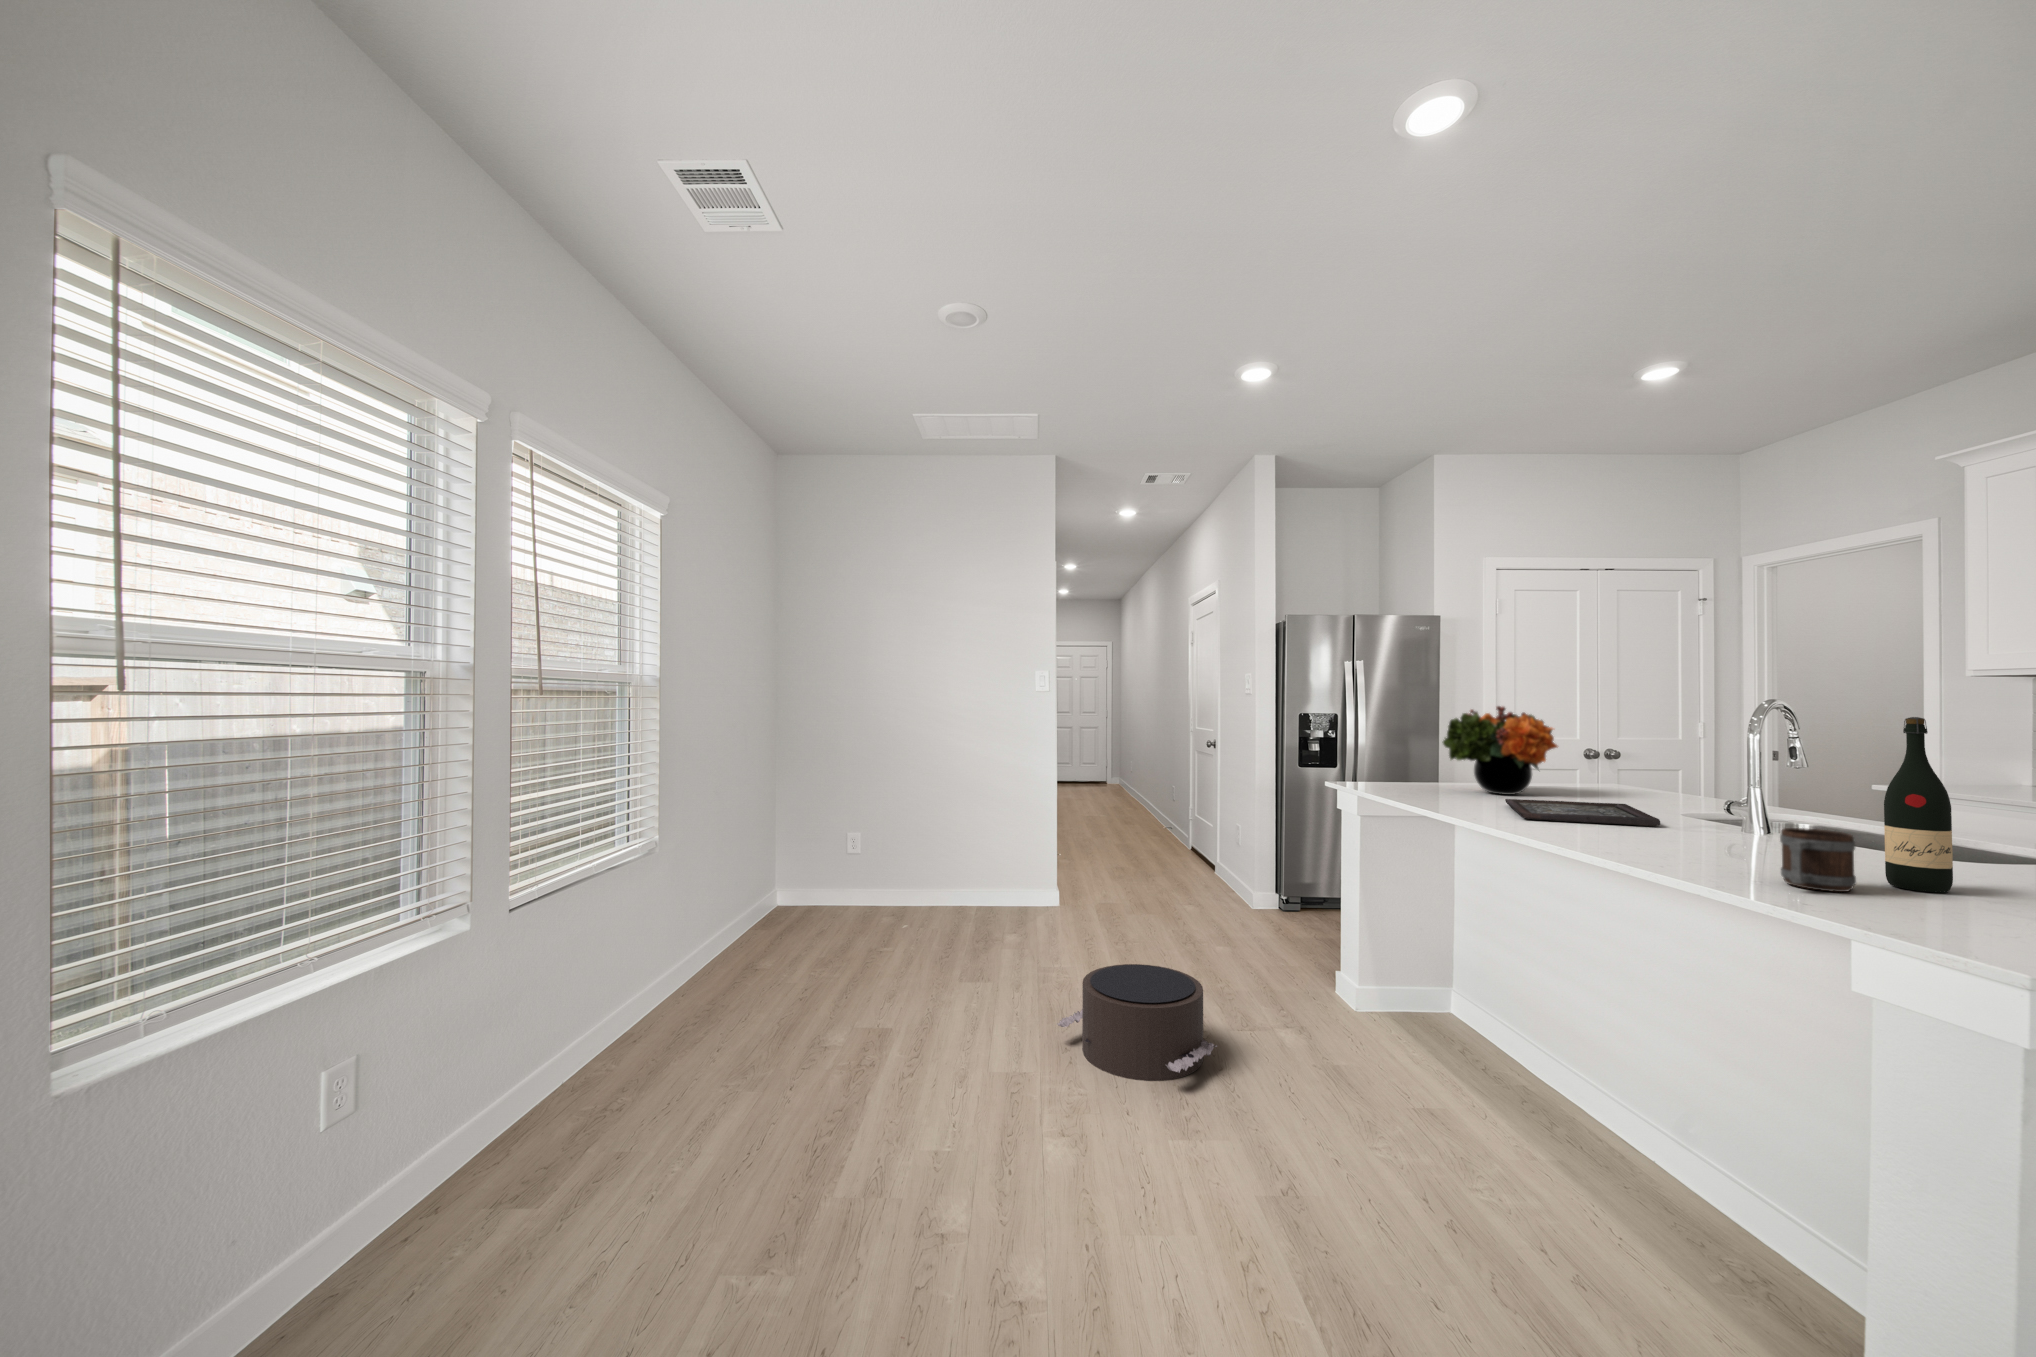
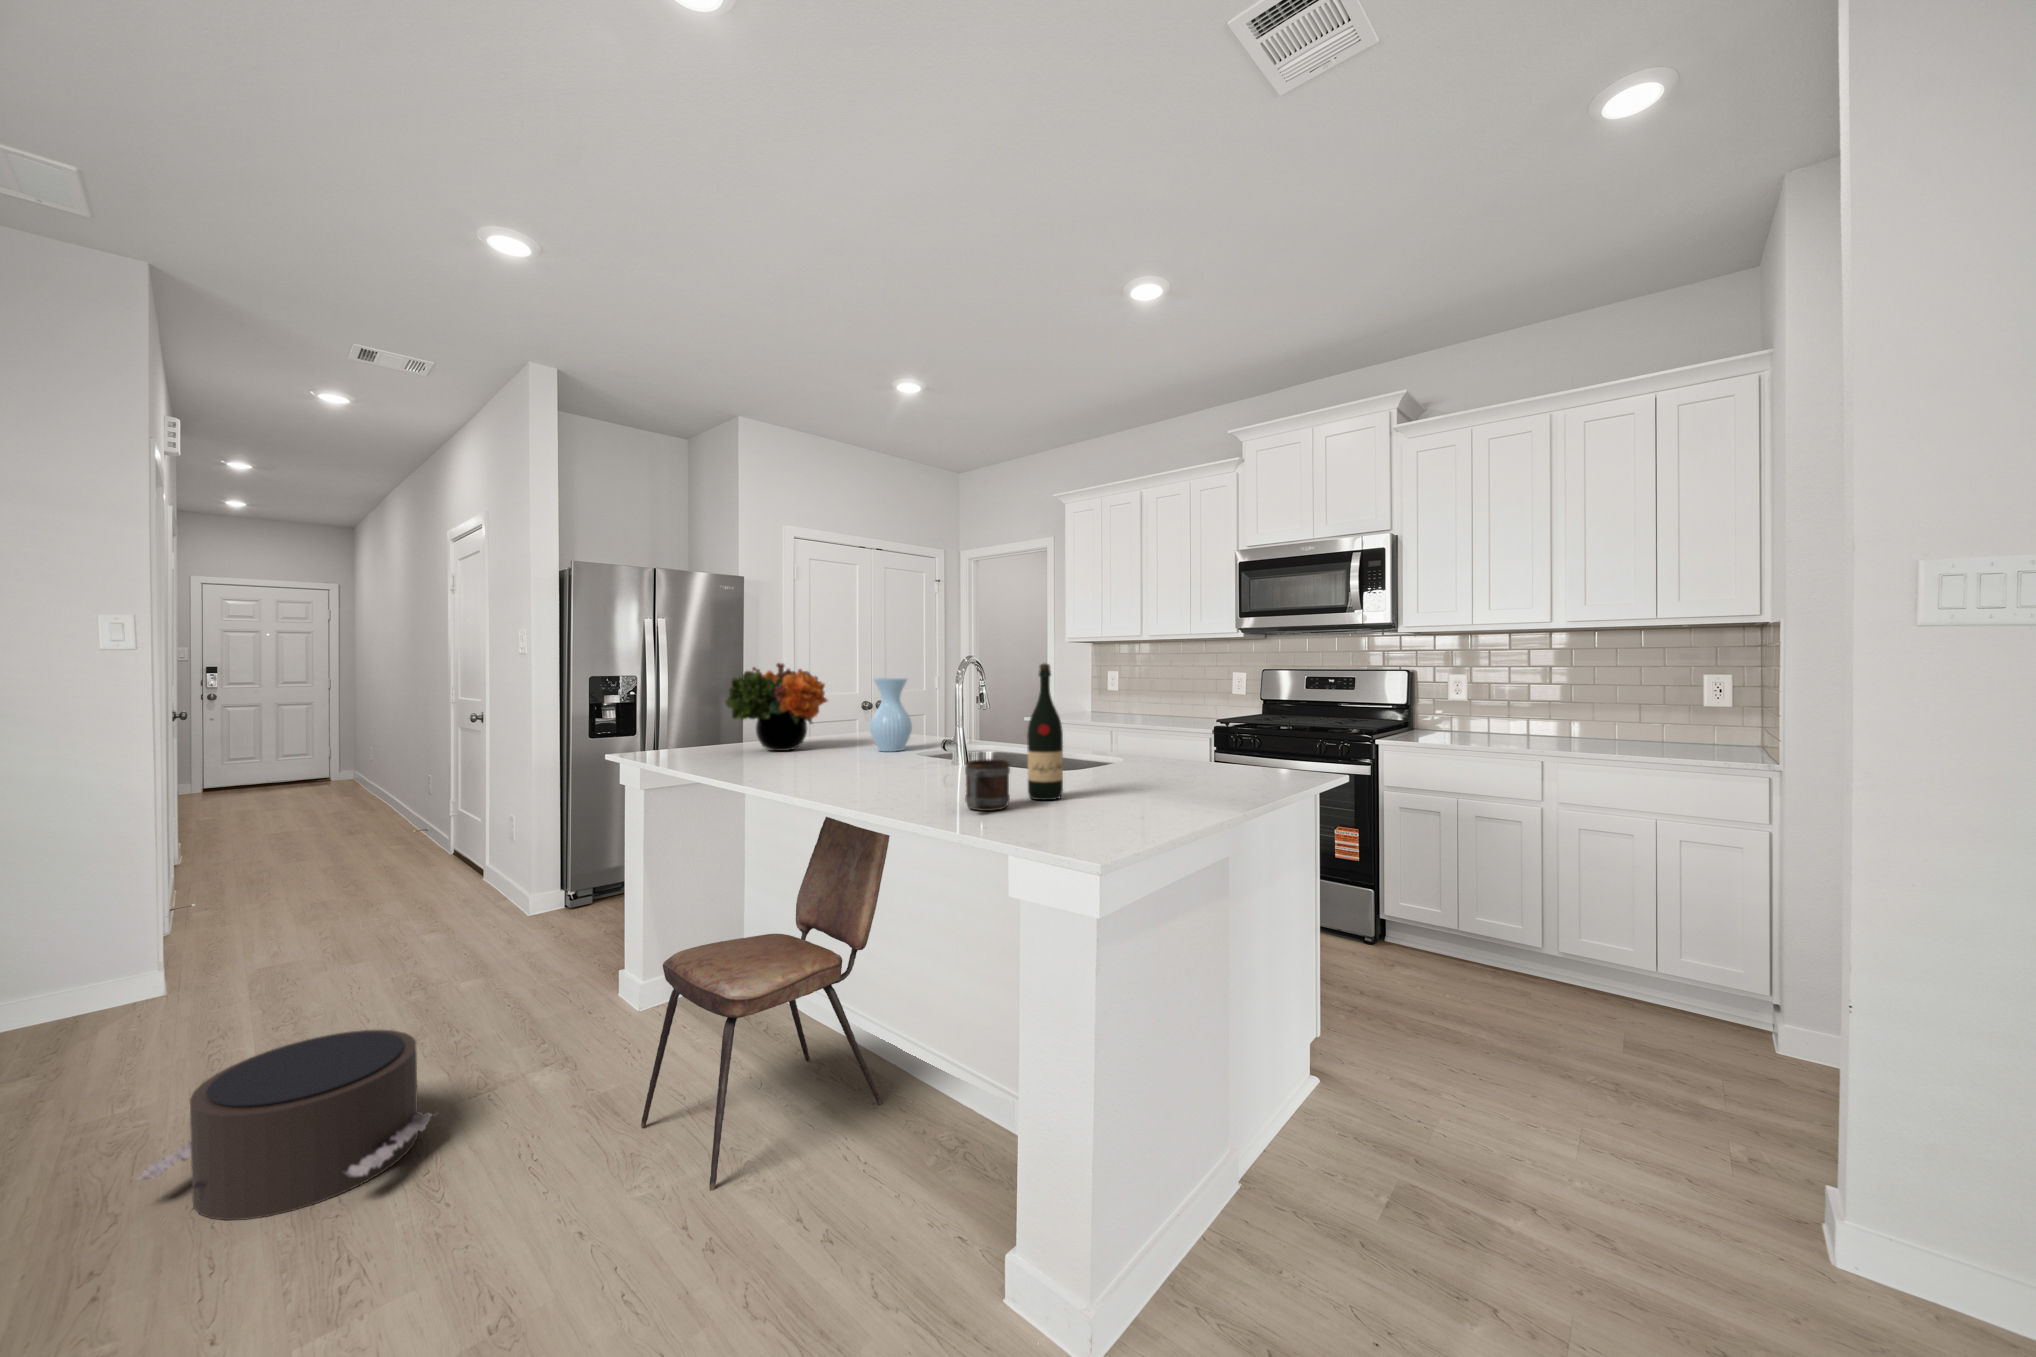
vase: none [1614,725,1673,808] -> present [870,678,912,752]
tray: present [1505,799,1660,826] -> none [779,750,897,774]
dining chair: none [1375,831,1659,1202] -> present [641,817,890,1191]

